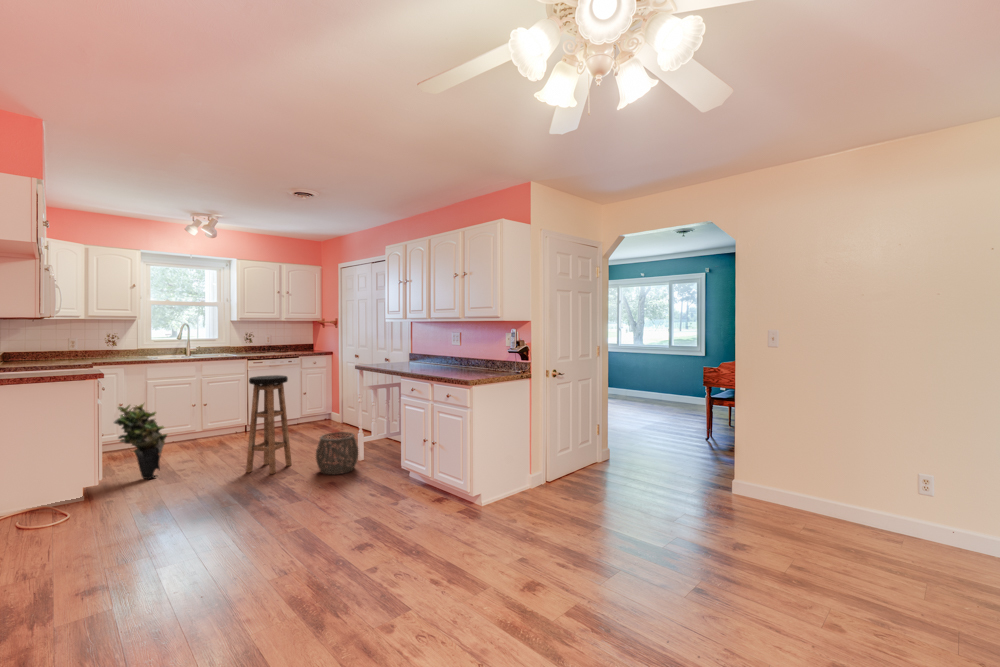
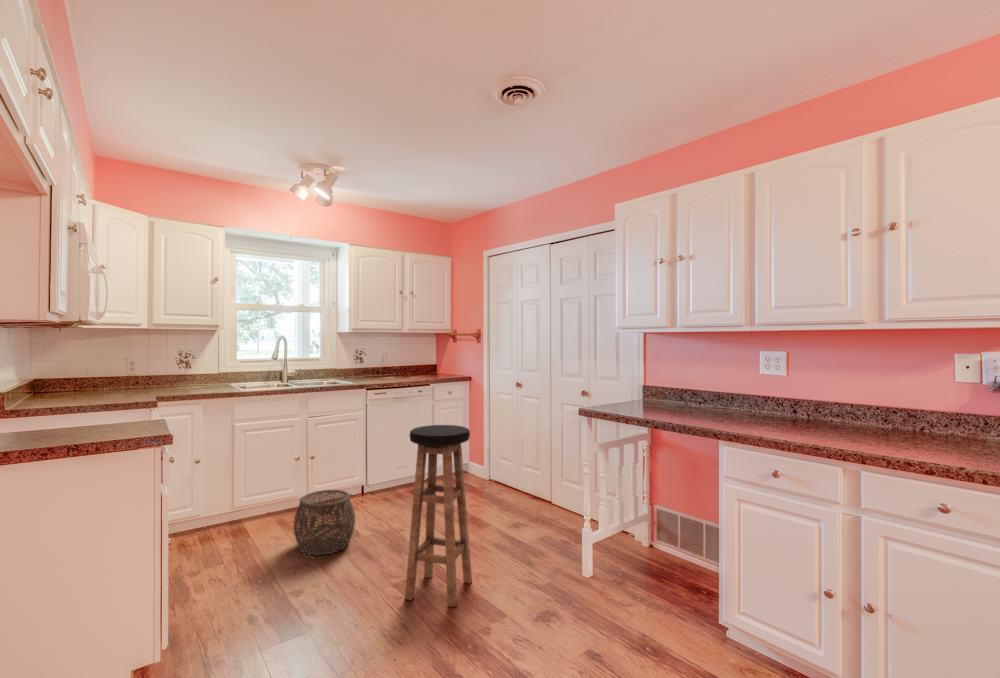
potted plant: present [114,404,167,479] -> none [192,470,277,611]
woven basket: present [316,432,358,475] -> present [294,490,355,556]

